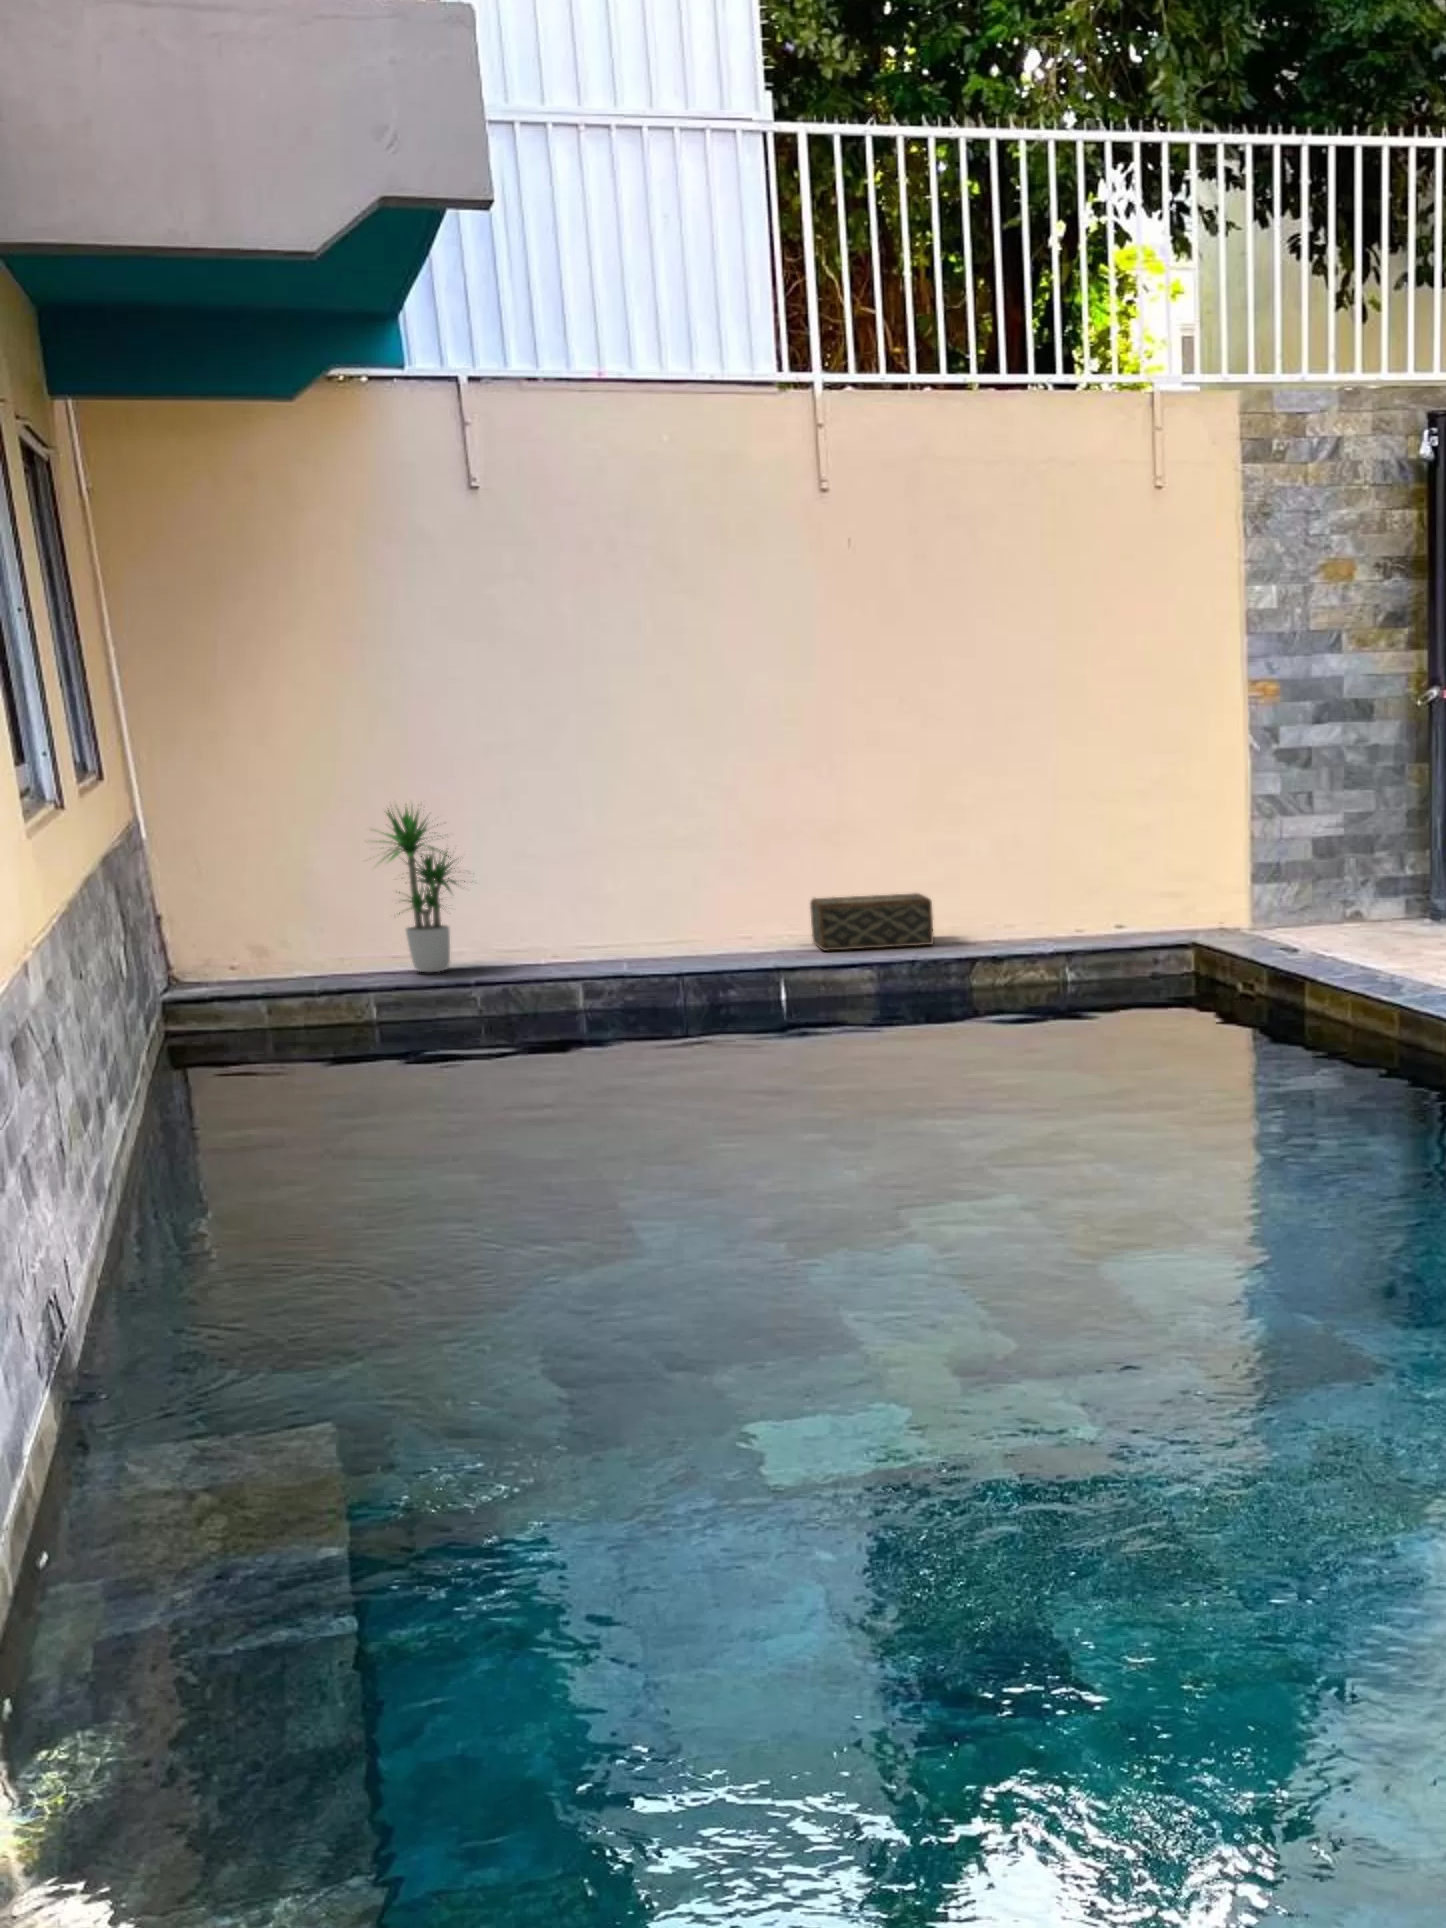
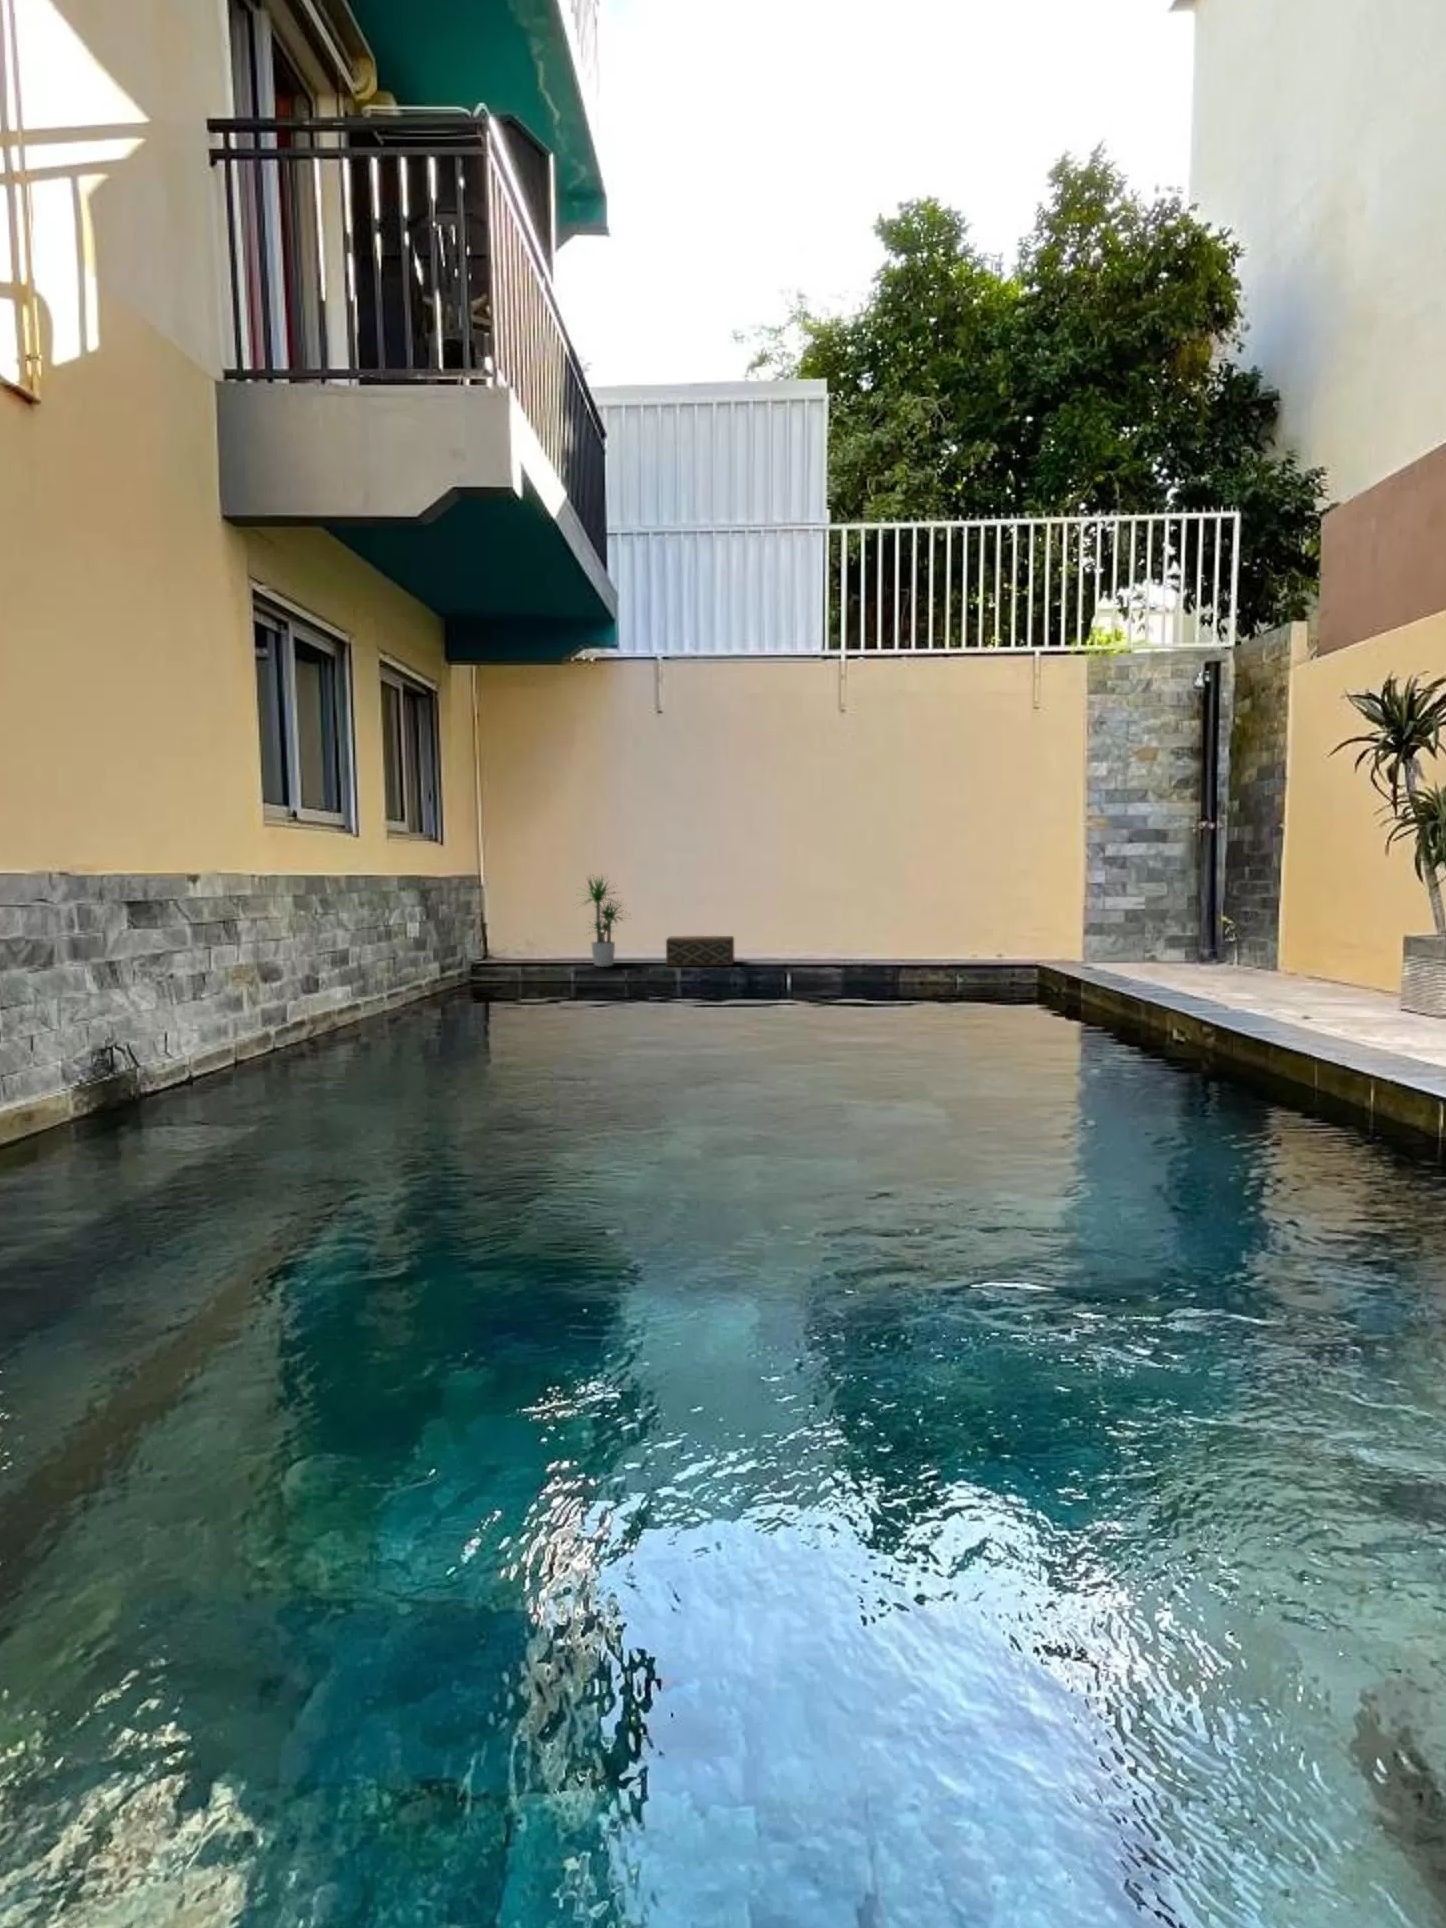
woven basket: present [810,893,934,950] -> present [666,936,734,966]

